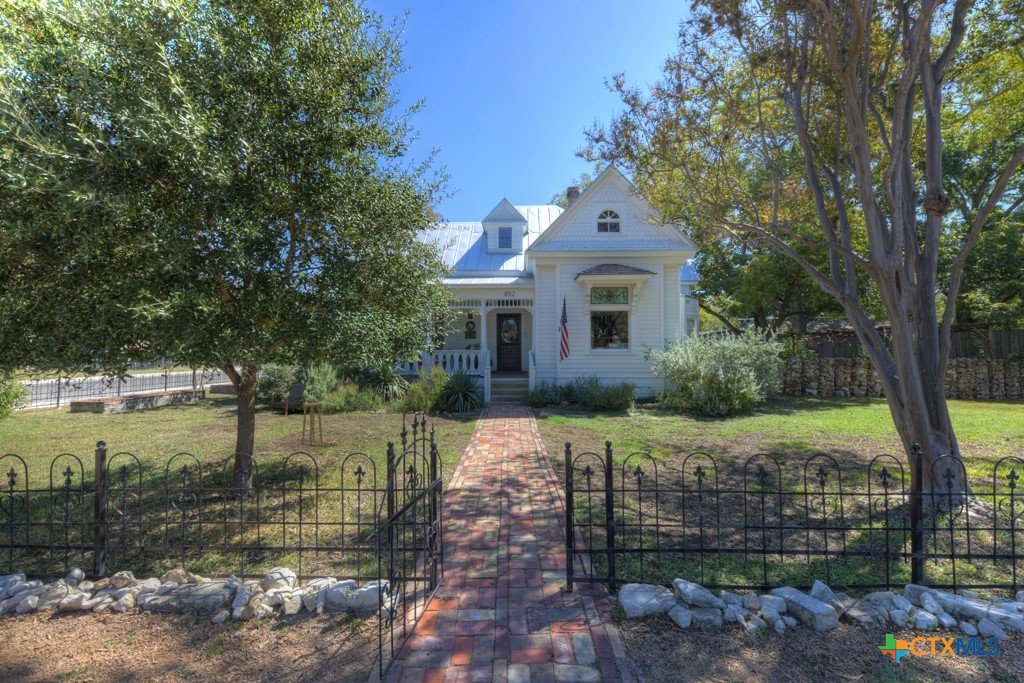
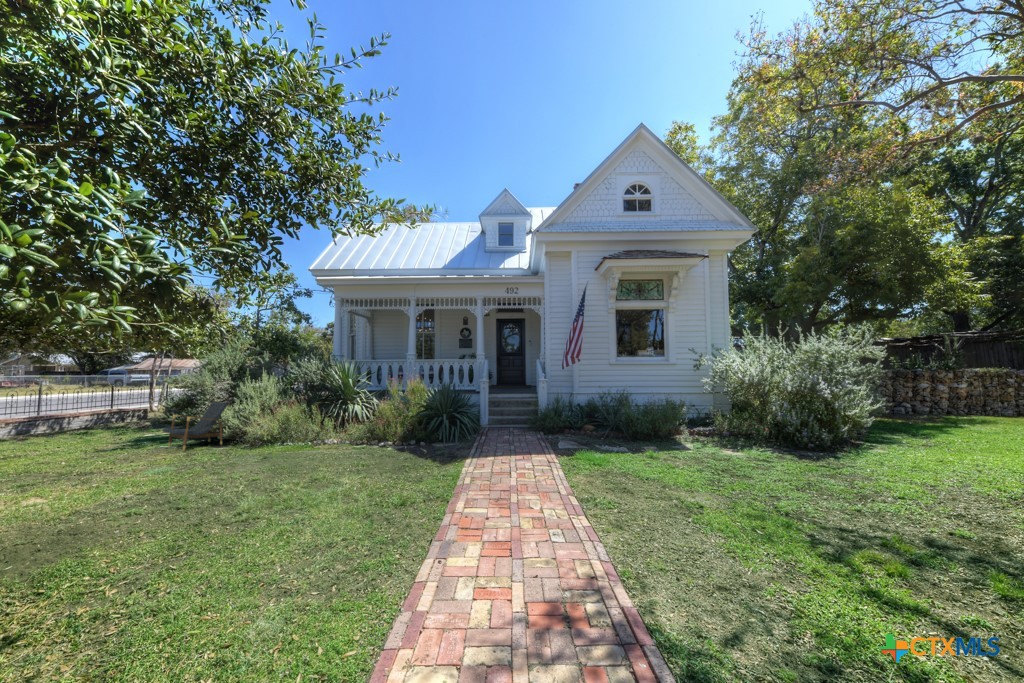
stool: present [302,403,322,445] -> none [44,452,111,562]

